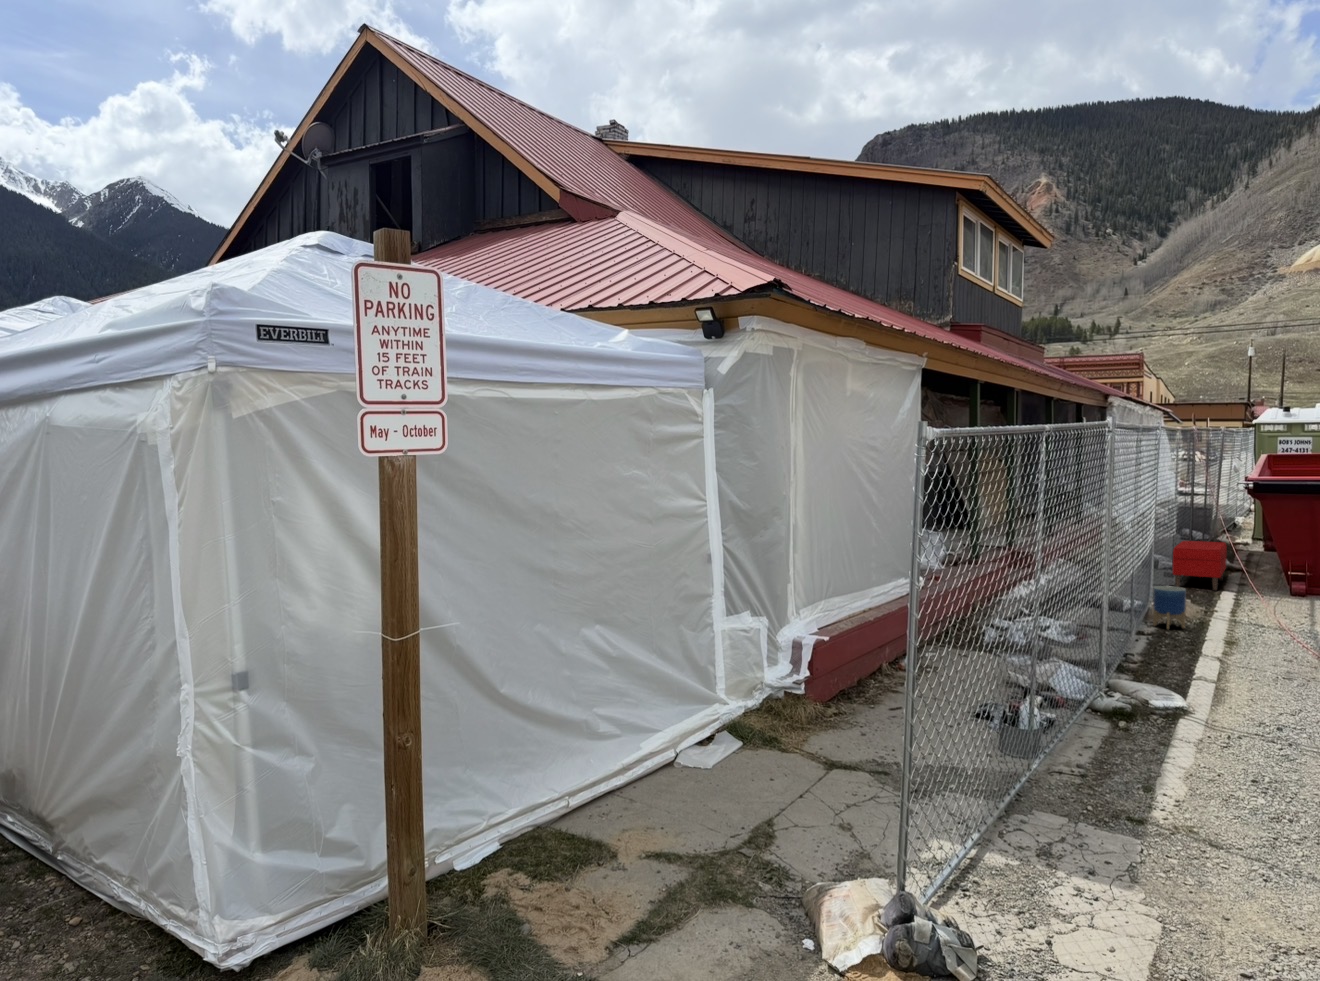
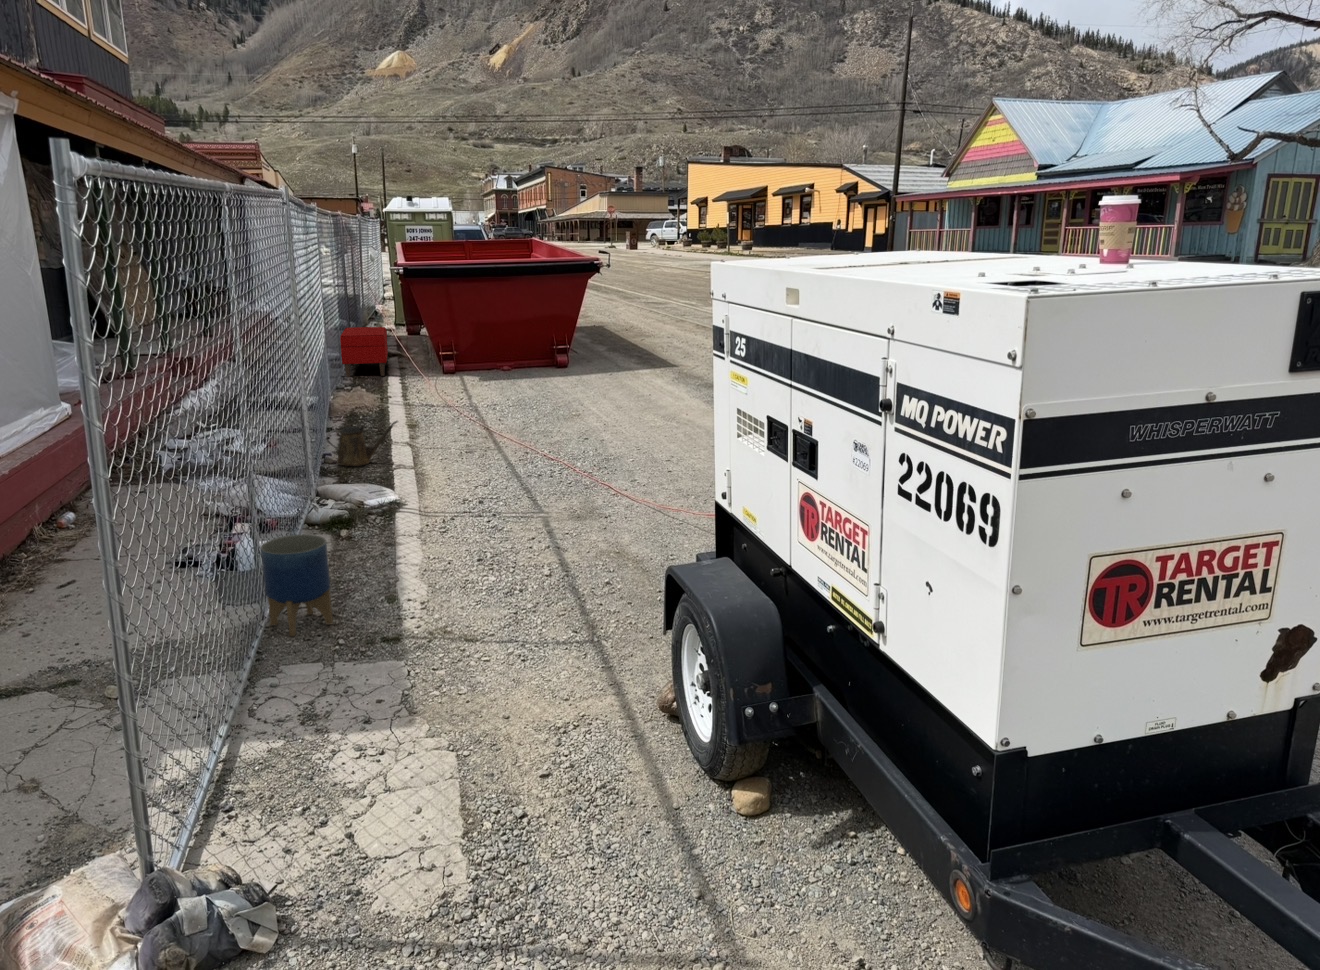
planter: present [1153,586,1186,629] -> present [261,535,333,636]
watering can: none [1130,633,1205,670] -> present [327,421,398,466]

